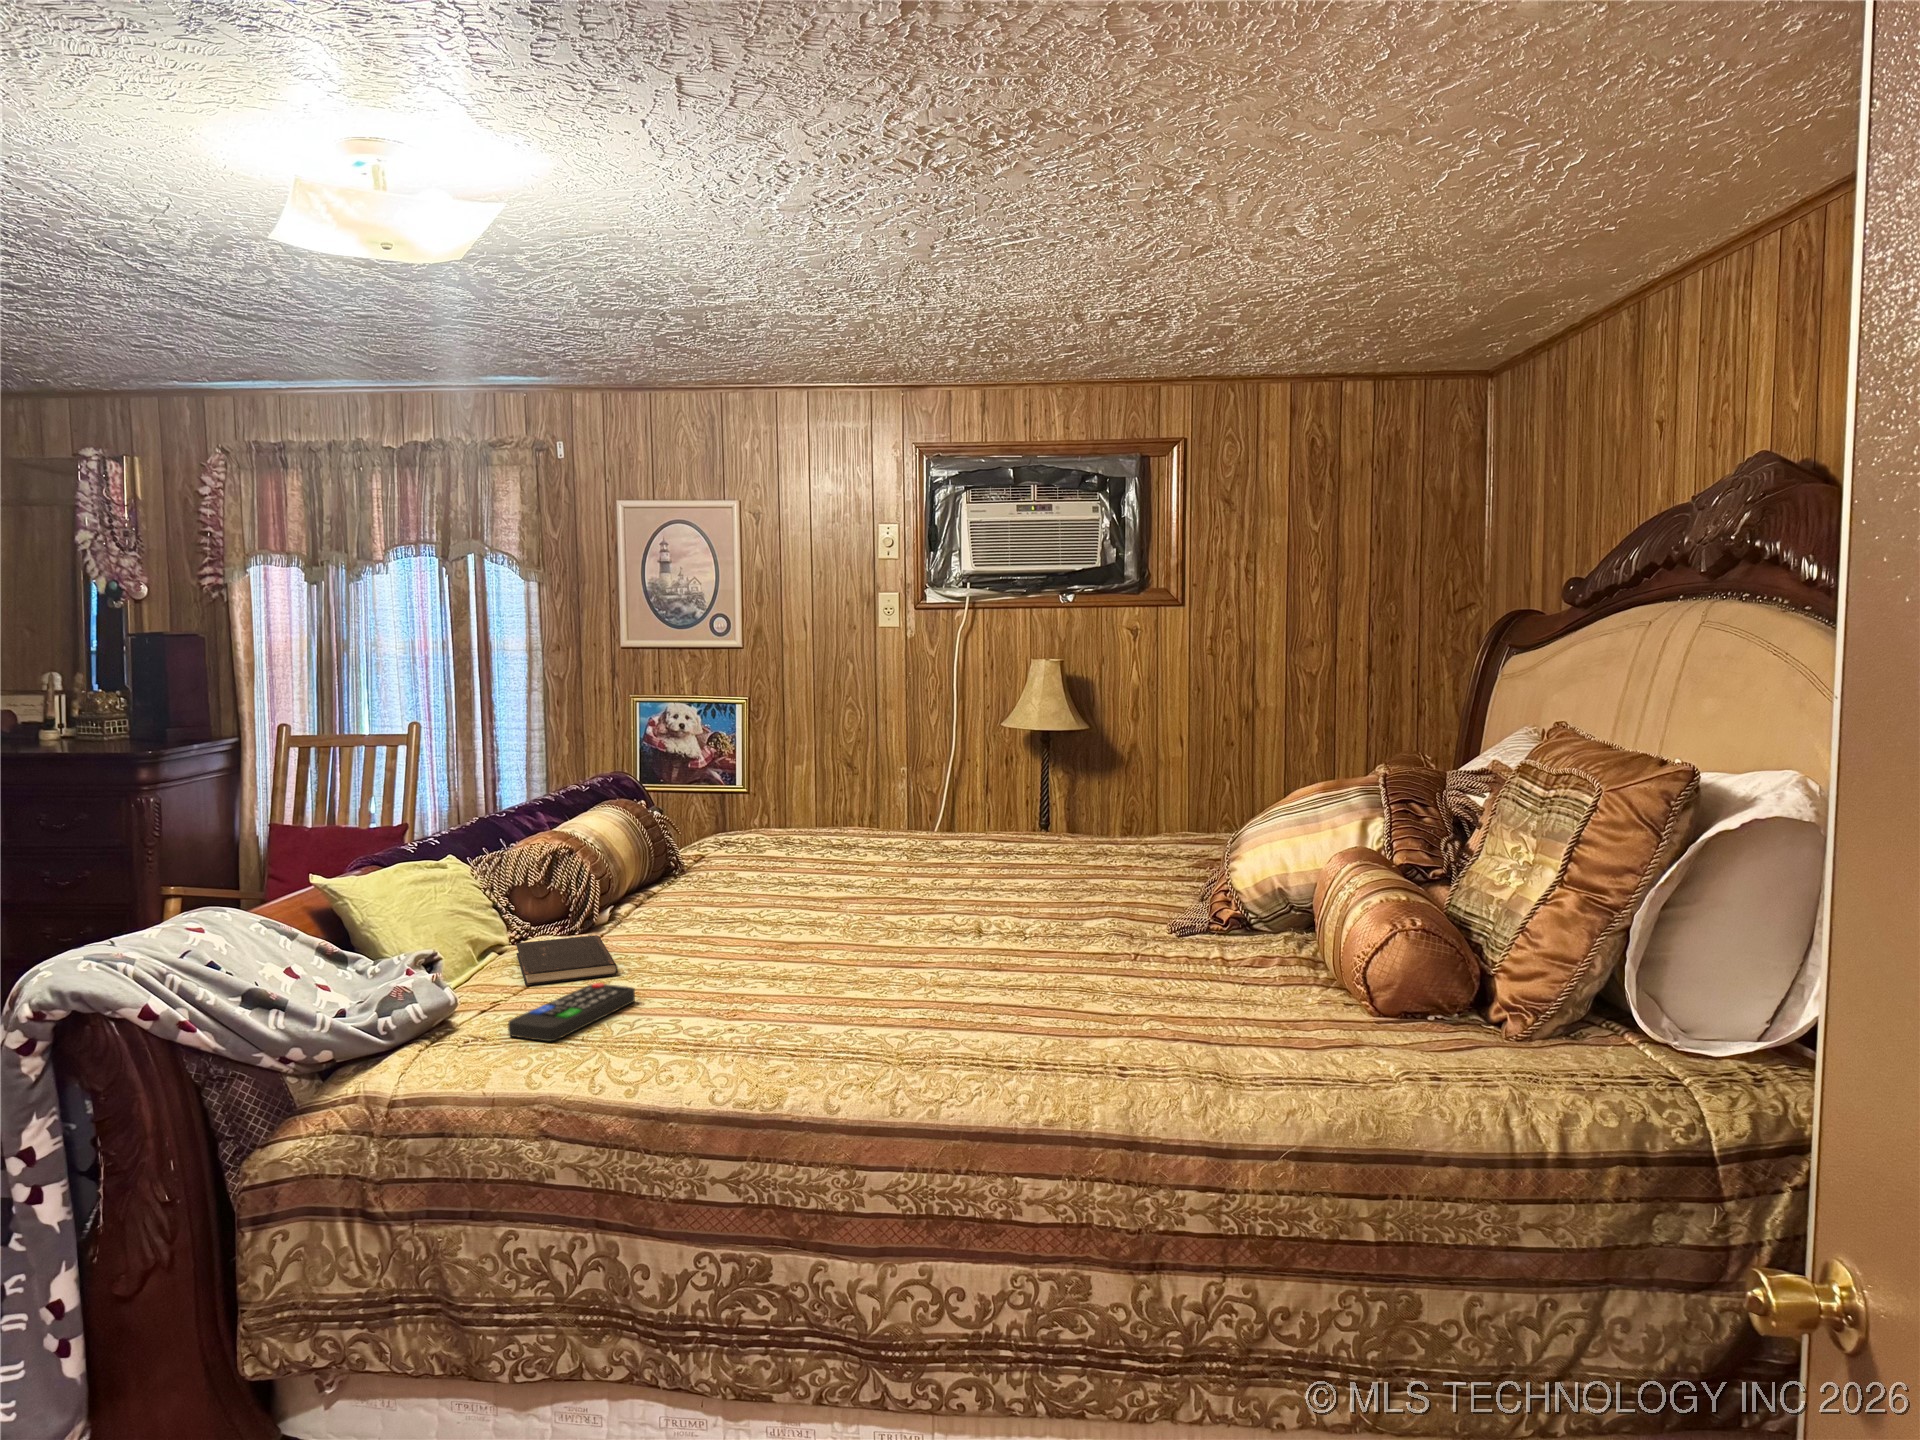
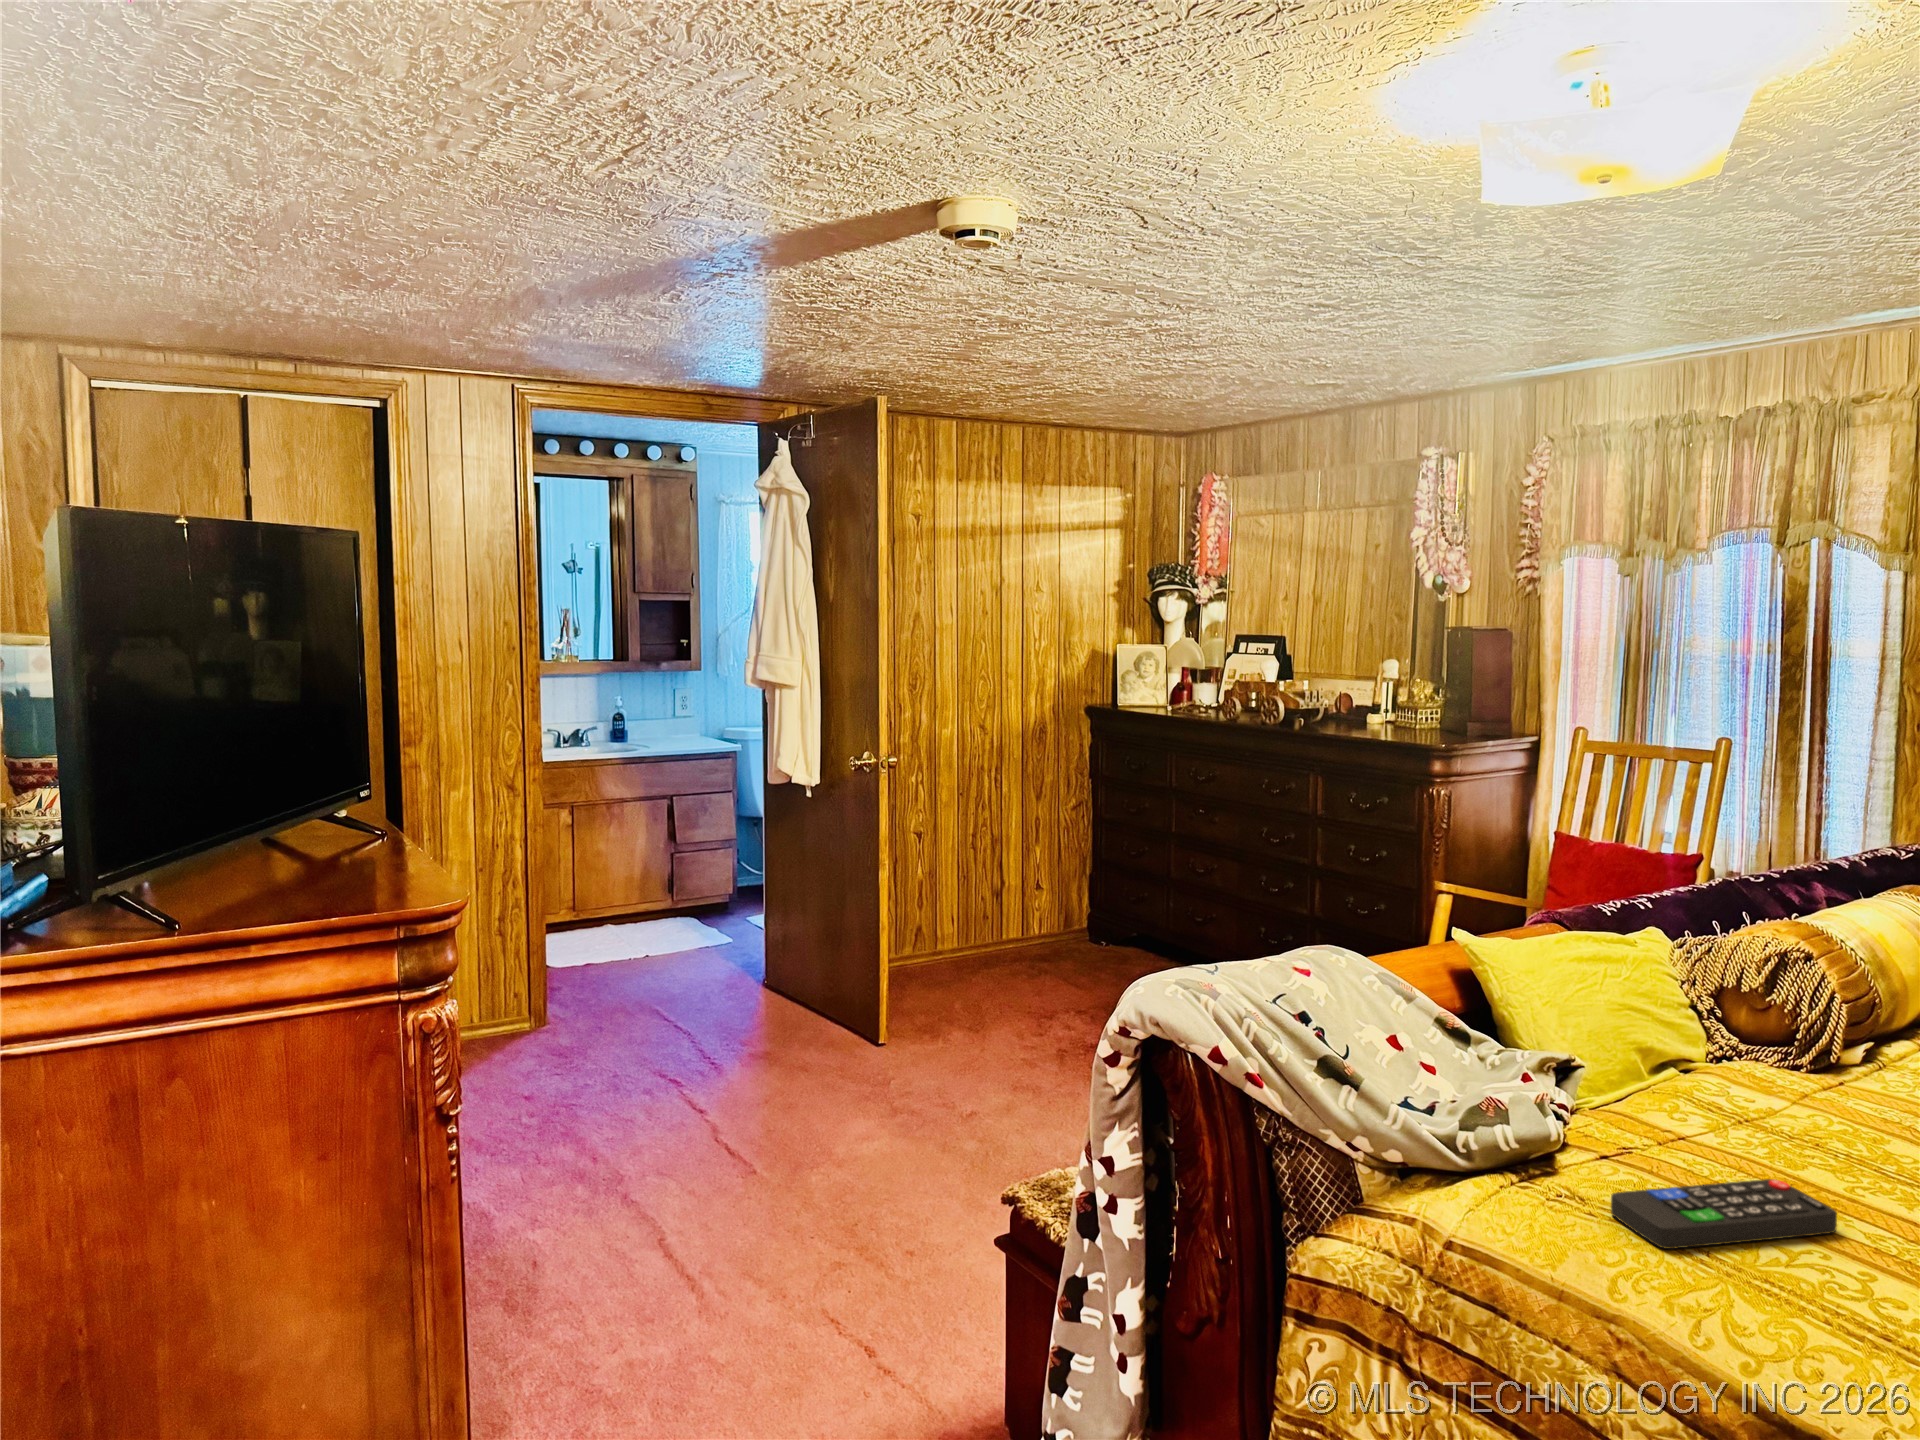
hardcover book: present [516,935,617,986] -> none [1687,1075,1845,1174]

